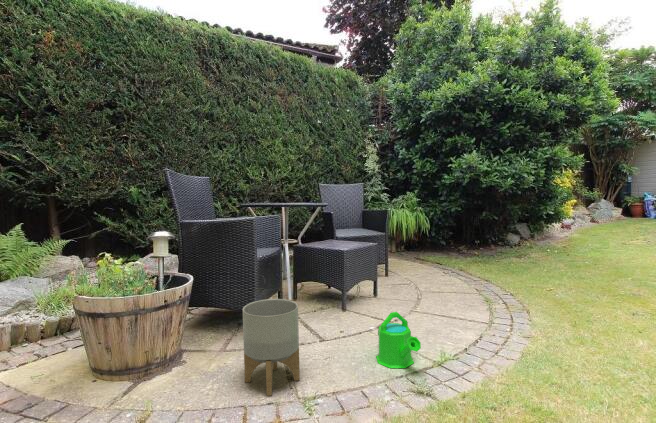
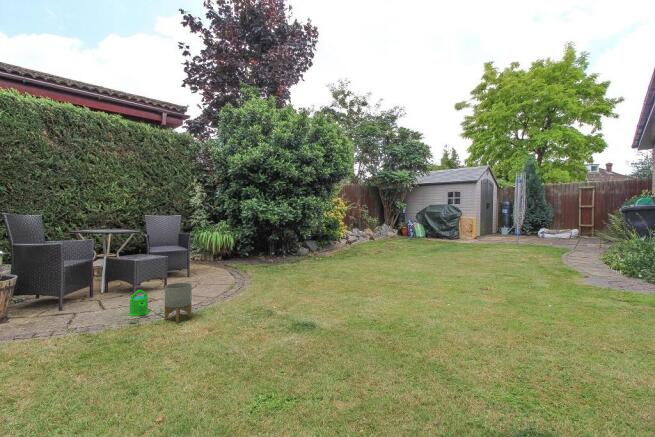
planter: present [243,299,300,396] -> present [165,283,192,323]

